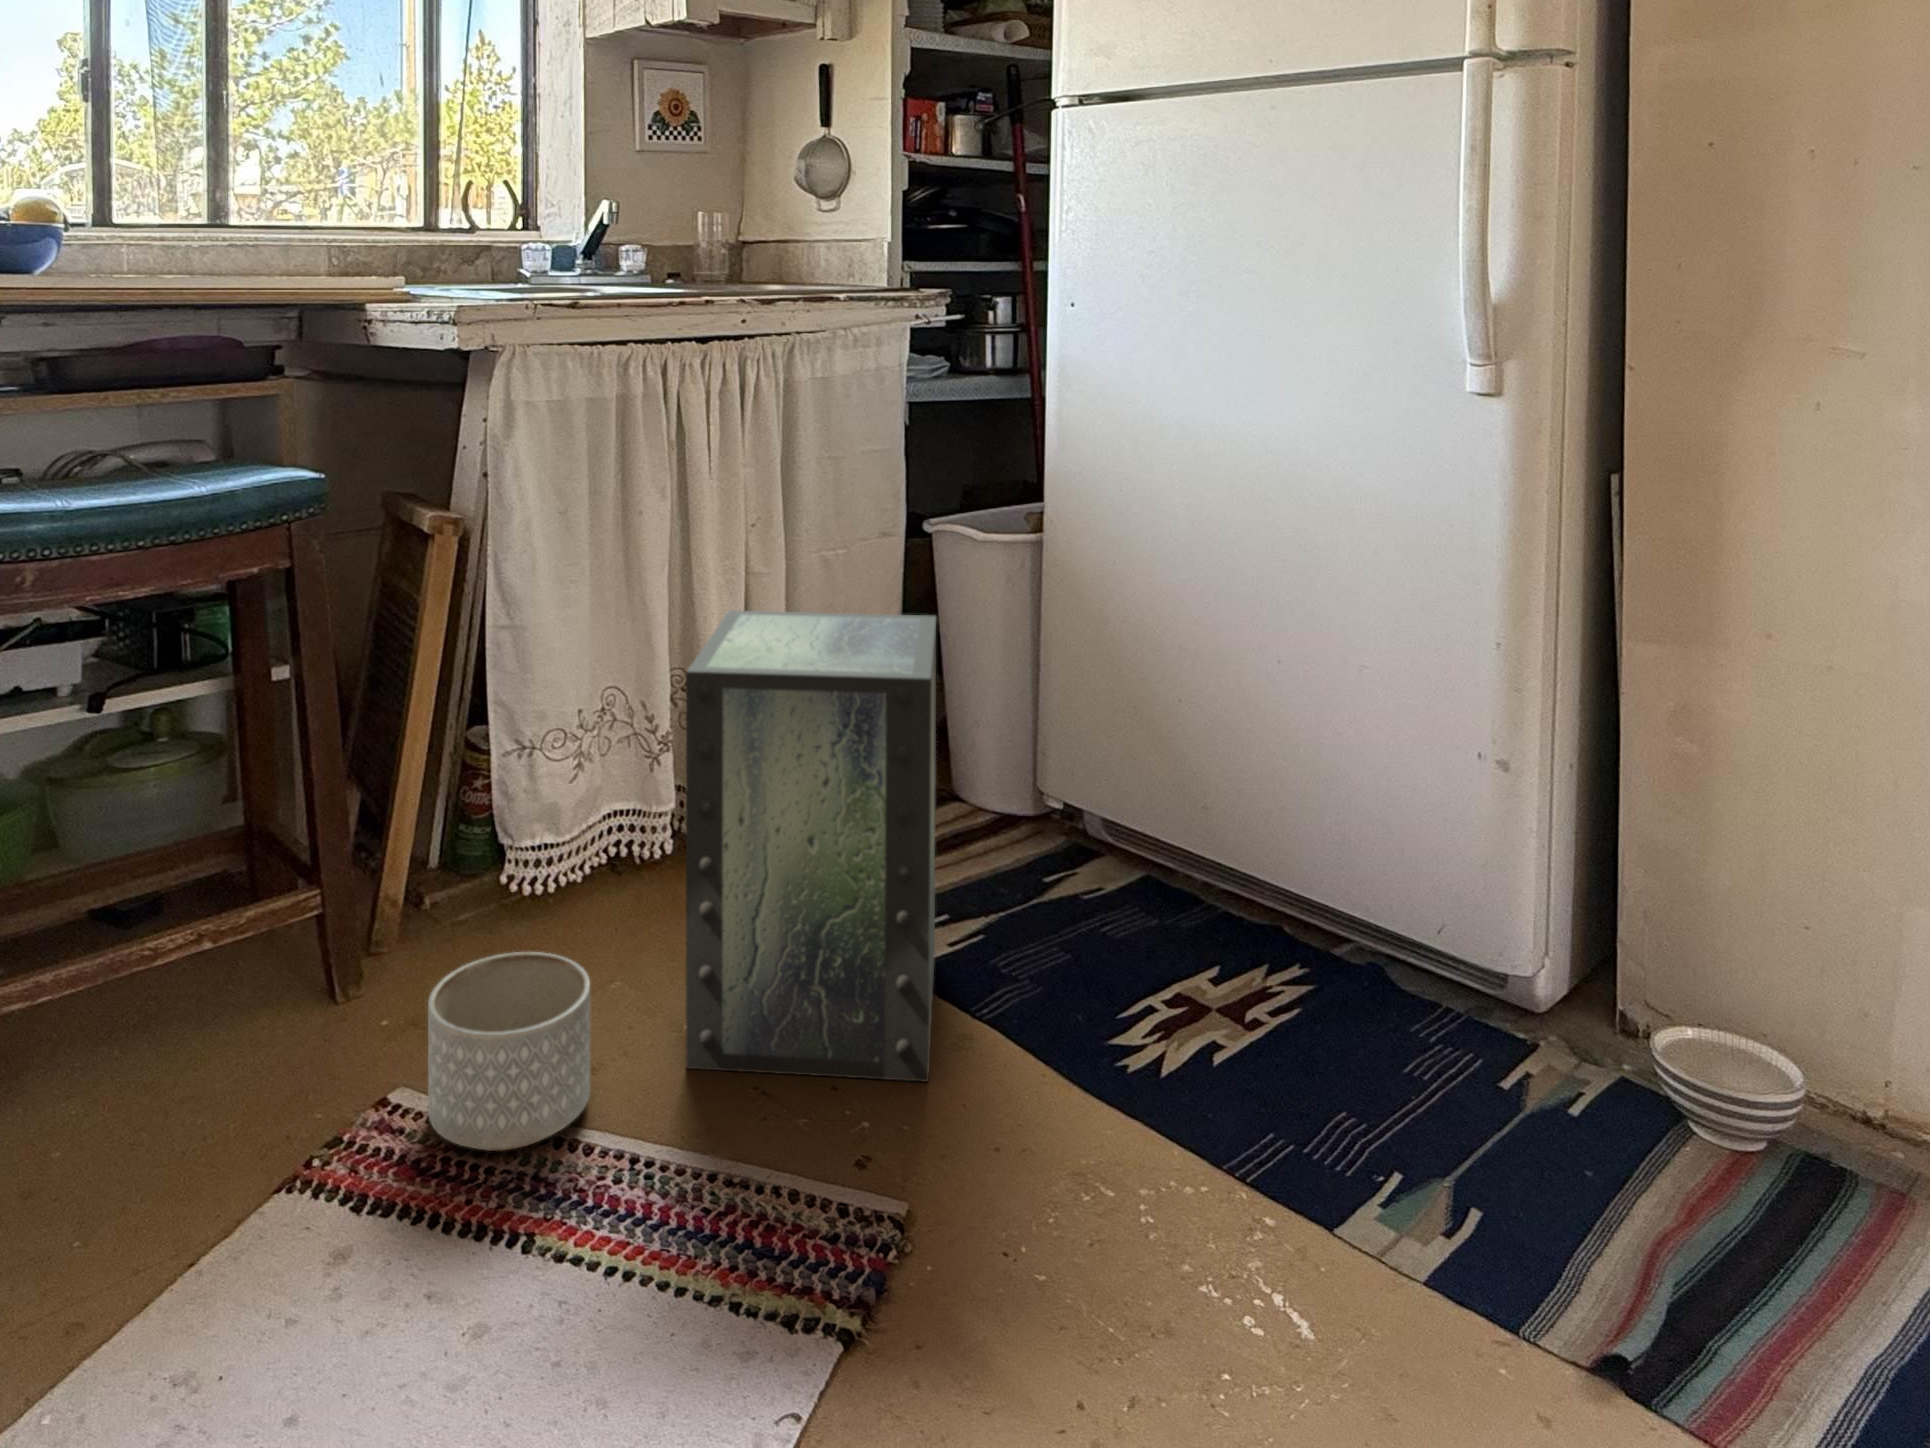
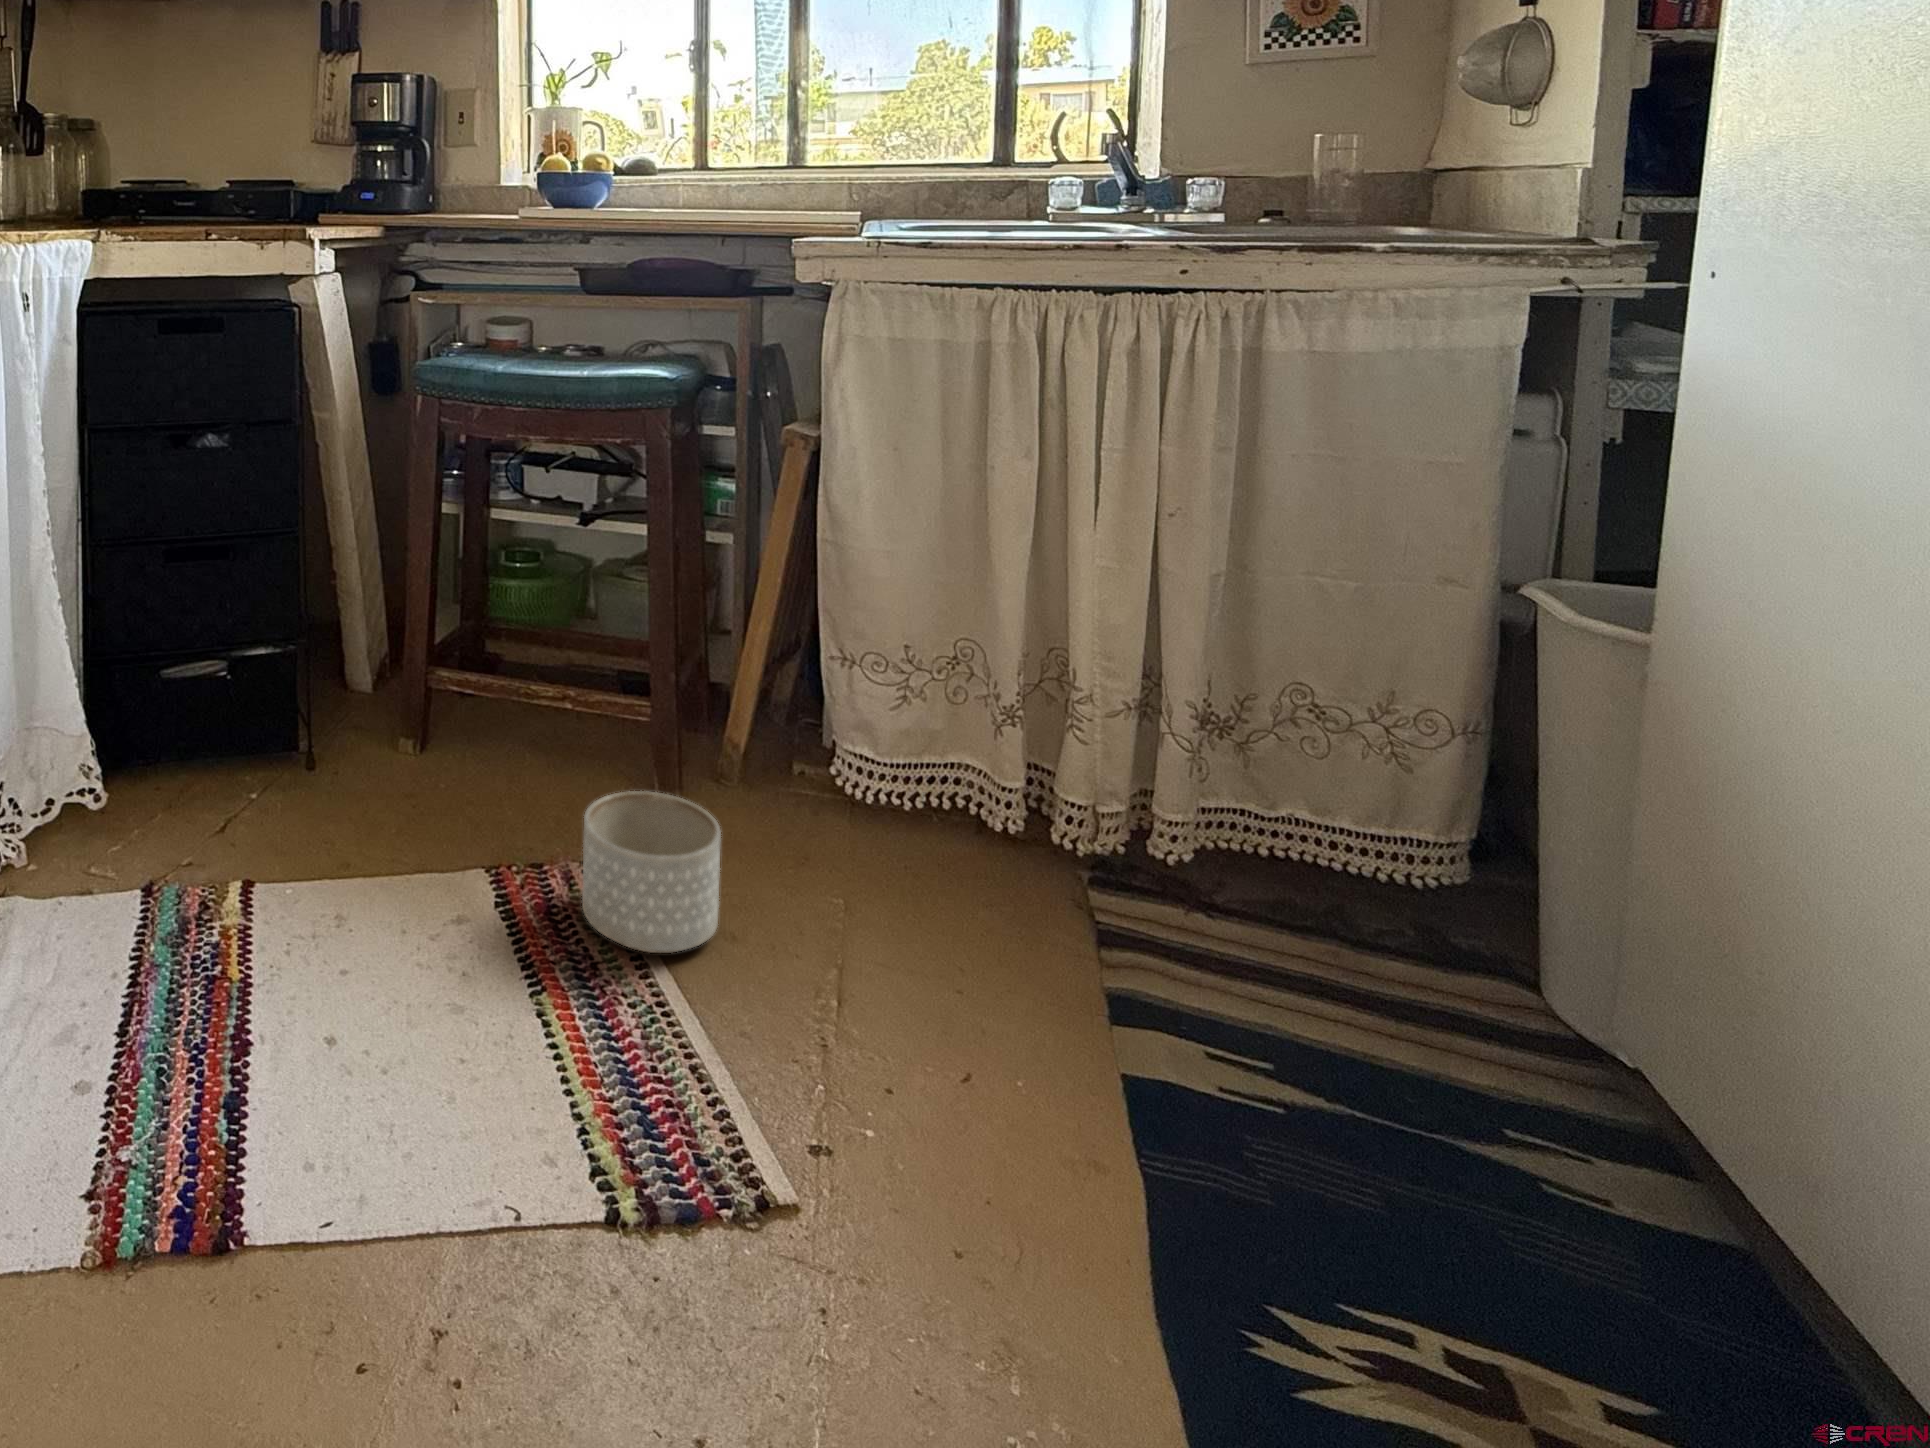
storage box: present [686,610,936,1082] -> none [799,585,1218,1159]

